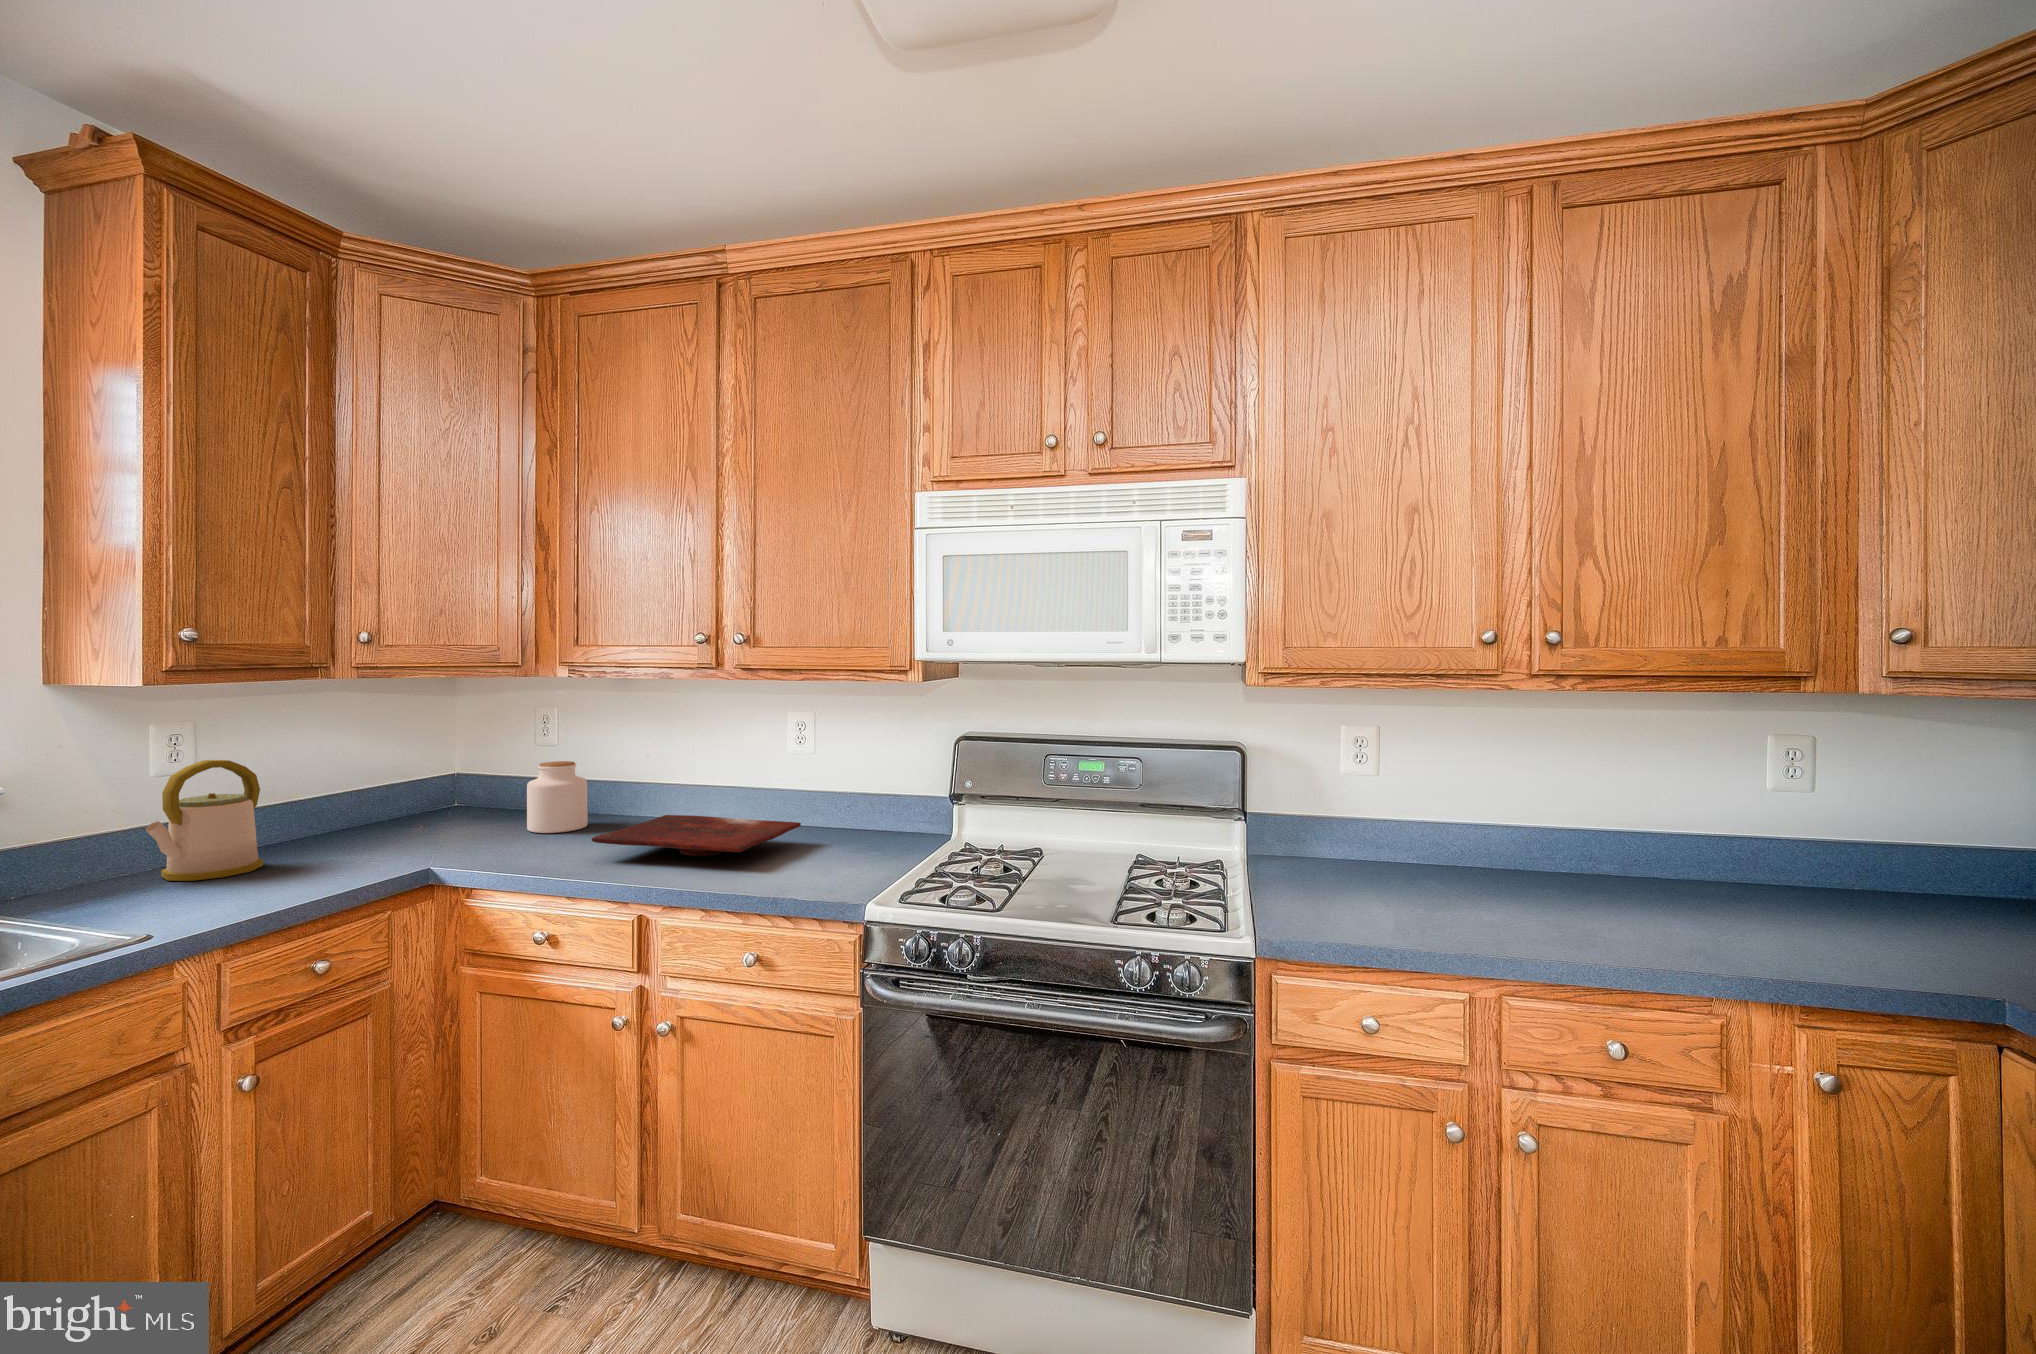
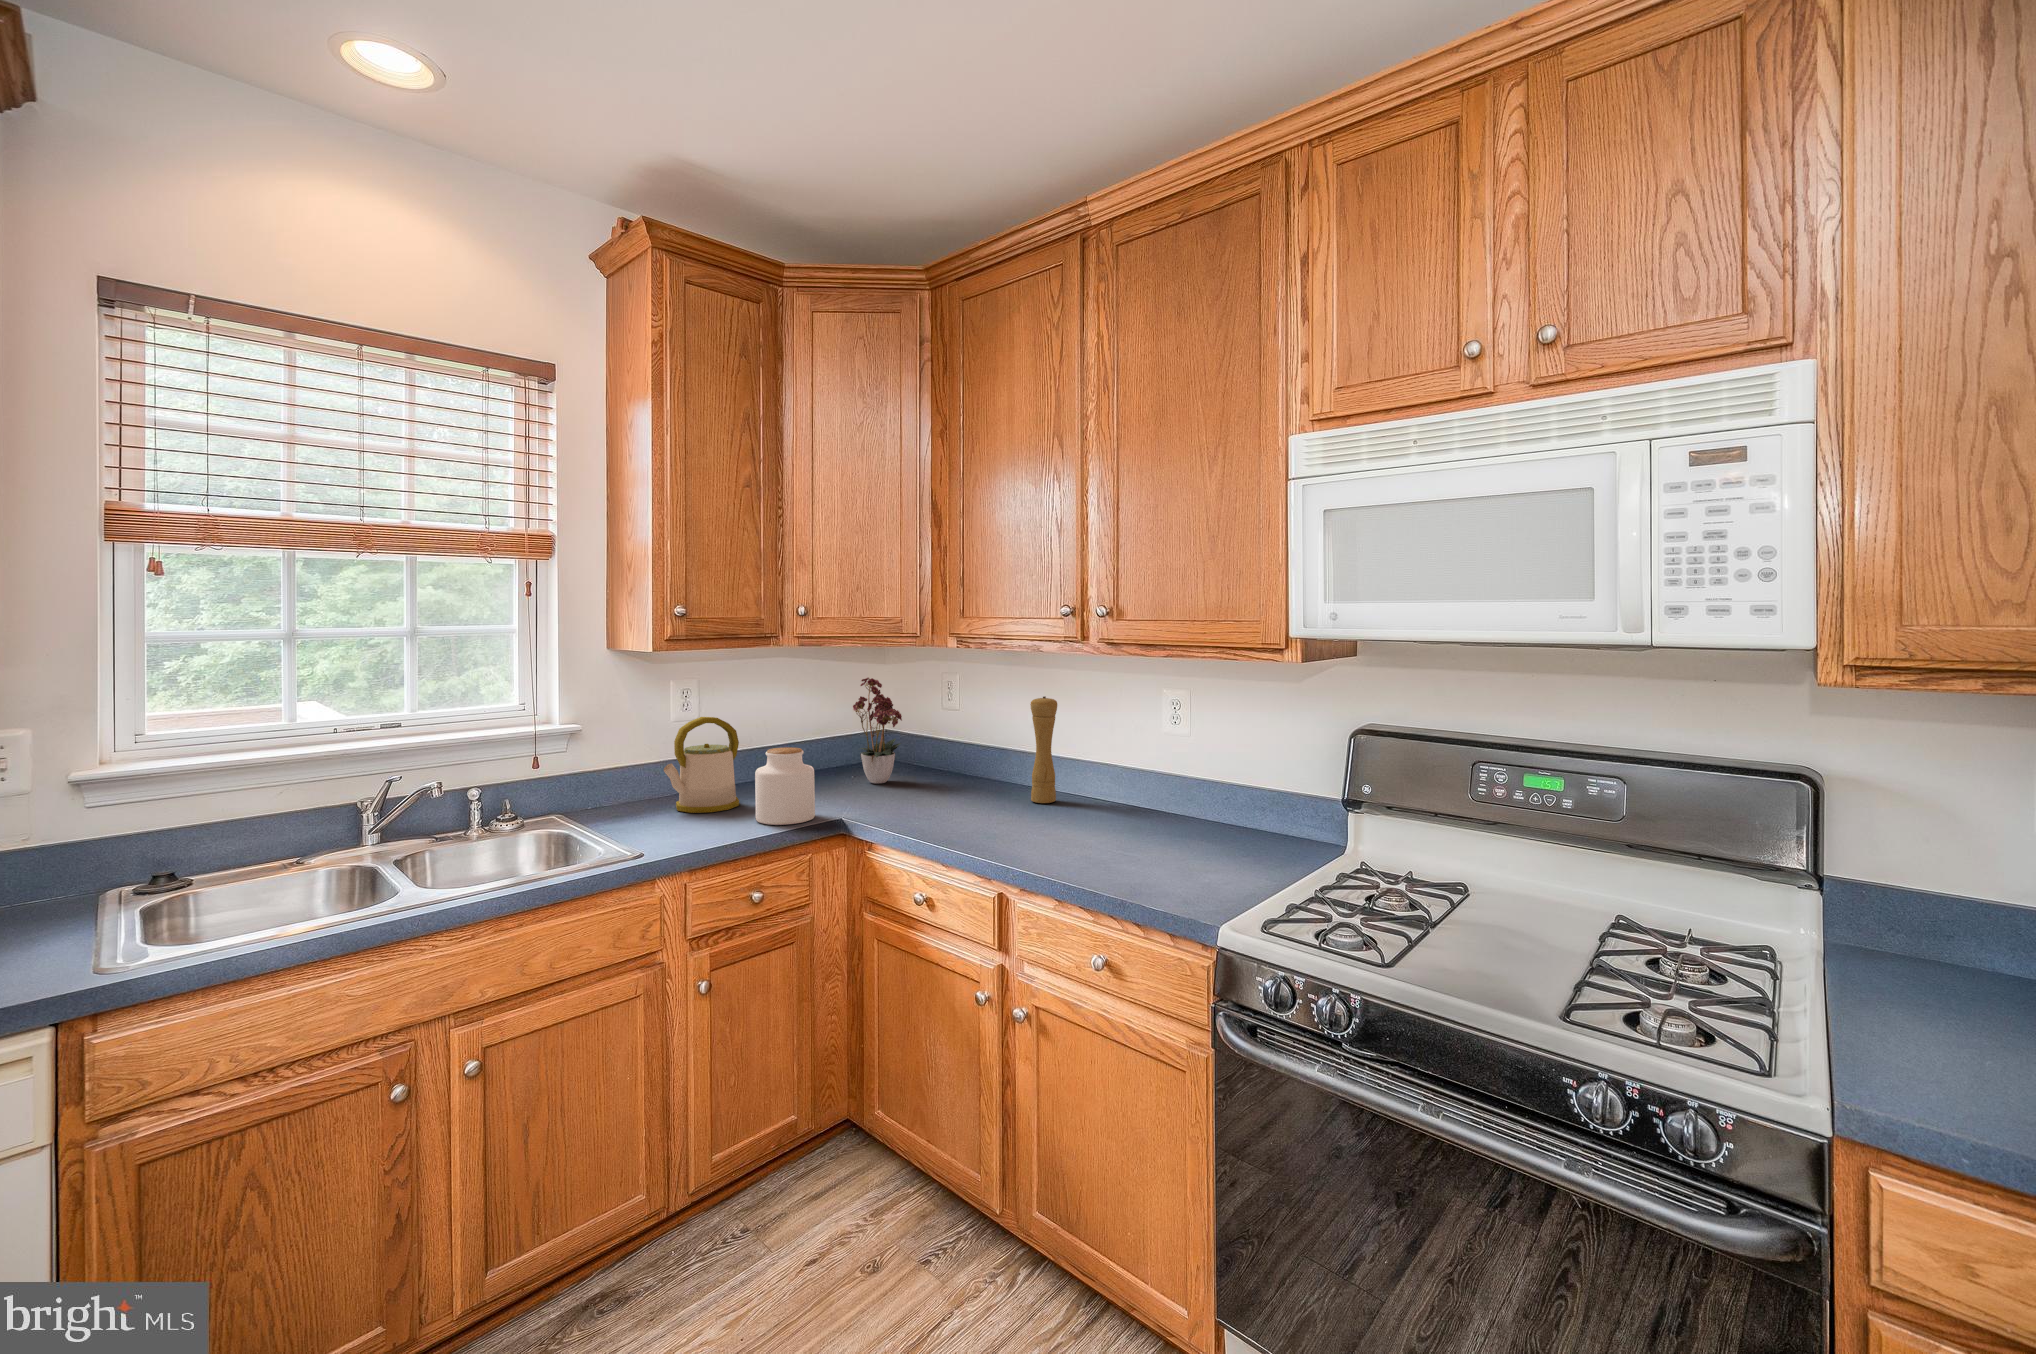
flower arrangement: none [405,701,487,826] -> present [853,678,902,783]
pepper mill: none [642,719,671,827] -> present [1030,696,1057,803]
jar: present [527,761,588,833] -> present [755,747,815,825]
cutting board: present [592,815,801,856] -> none [970,793,1173,843]

